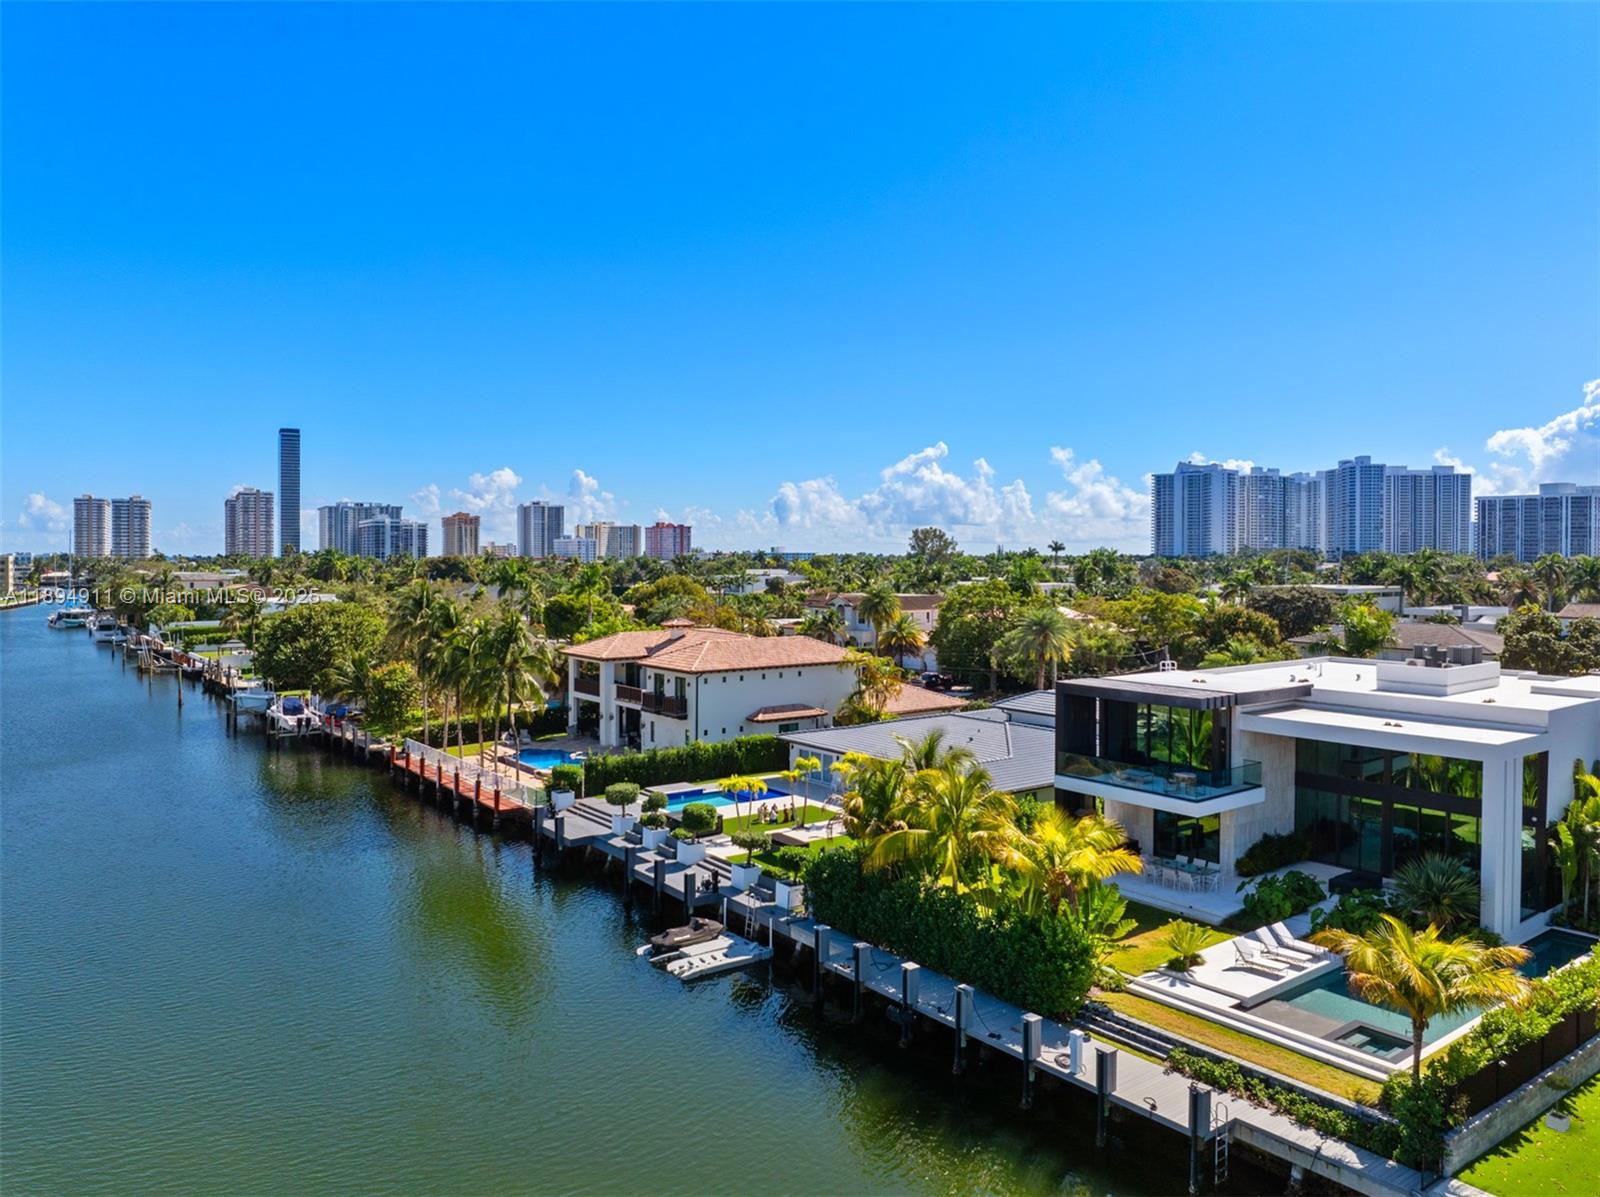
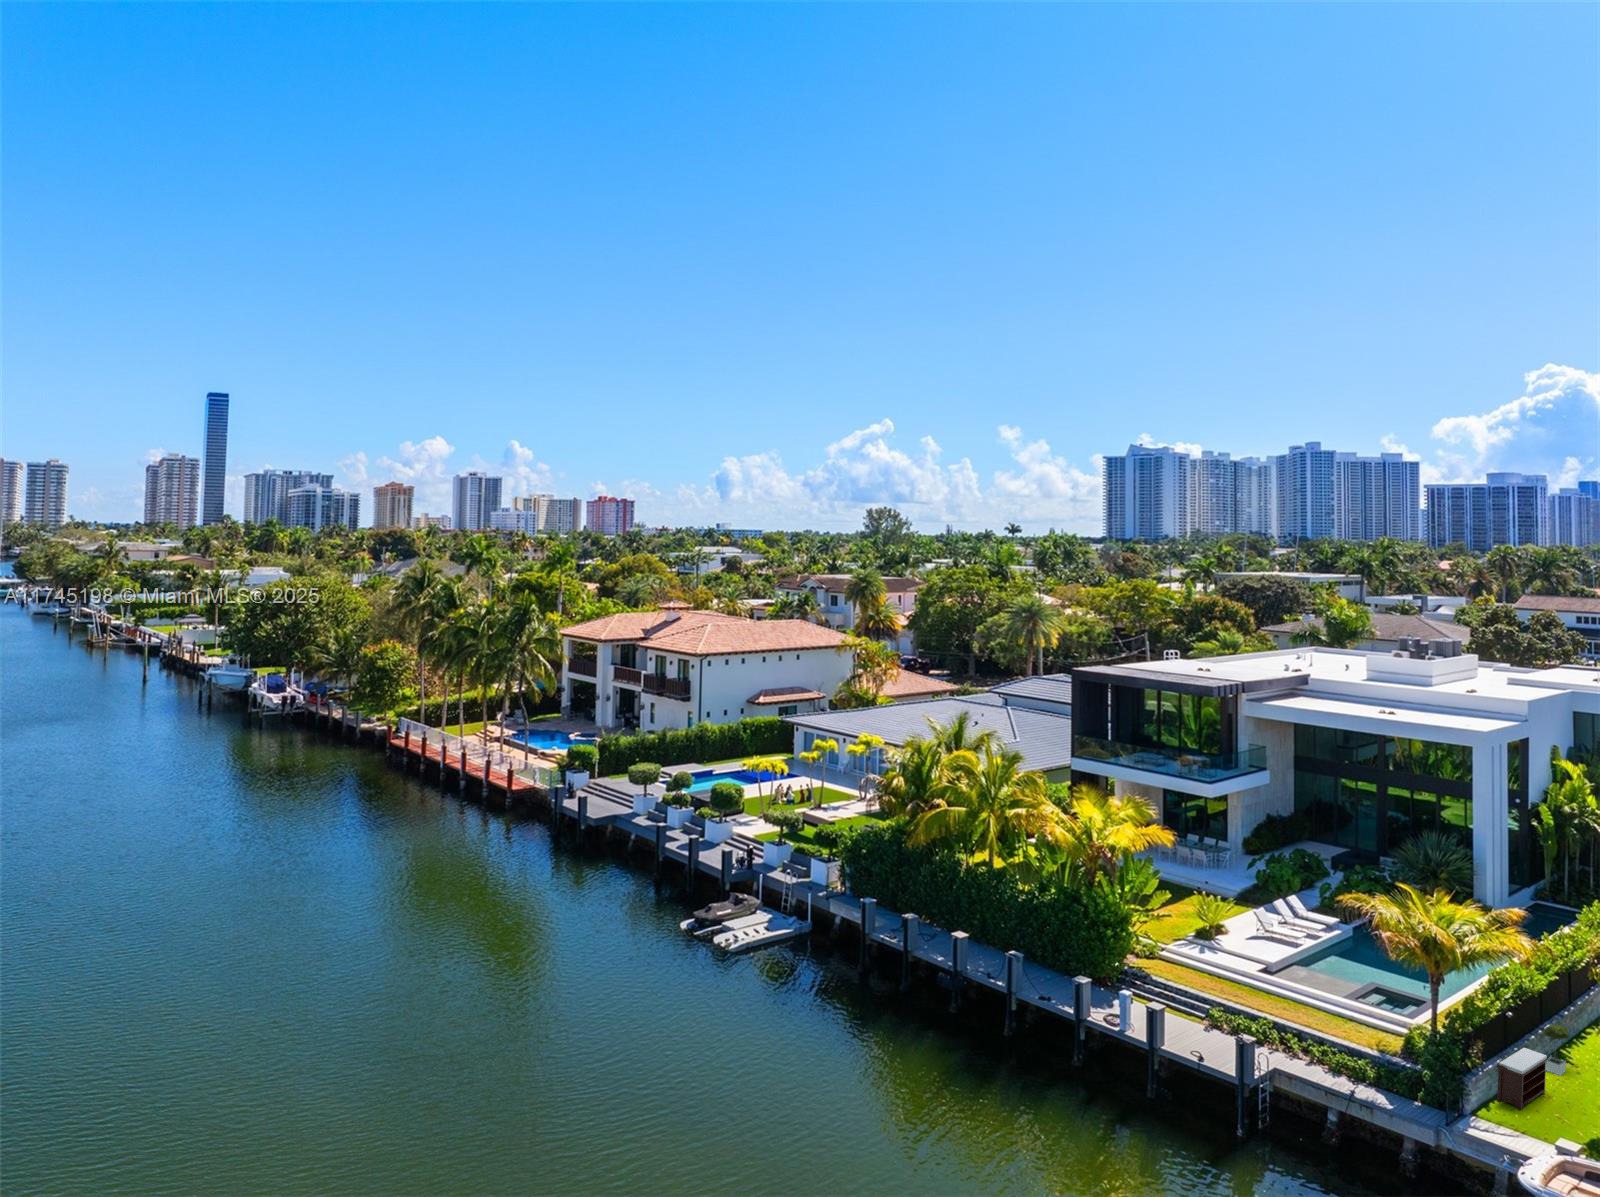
bench: none [1485,1101,1547,1175] -> present [1497,1048,1548,1110]

